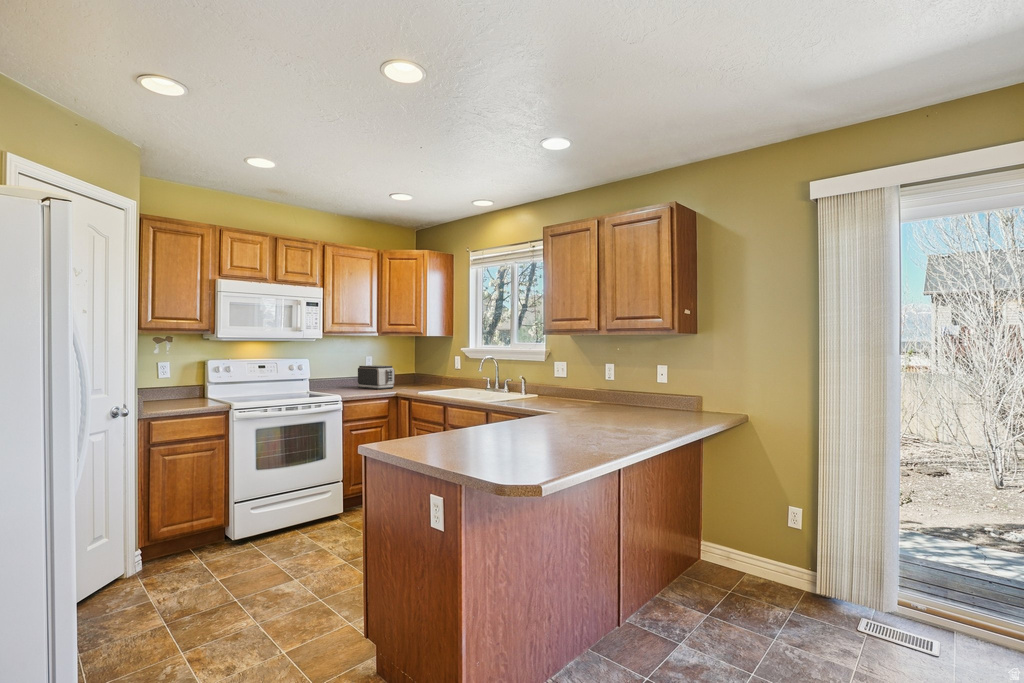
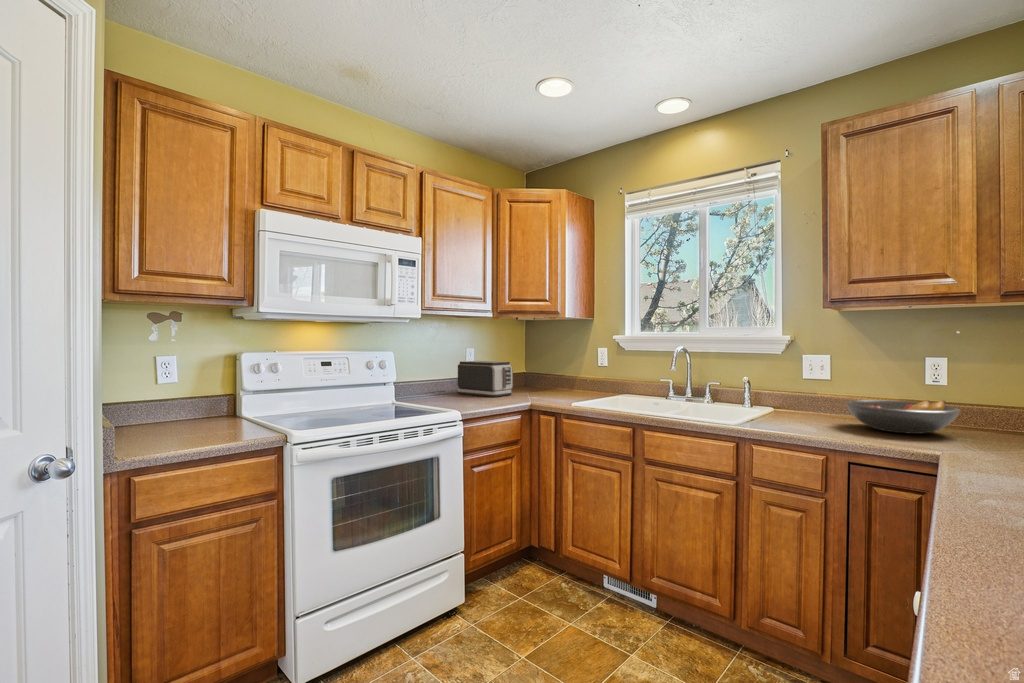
fruit bowl: none [550,386,600,404] -> present [845,400,960,434]

